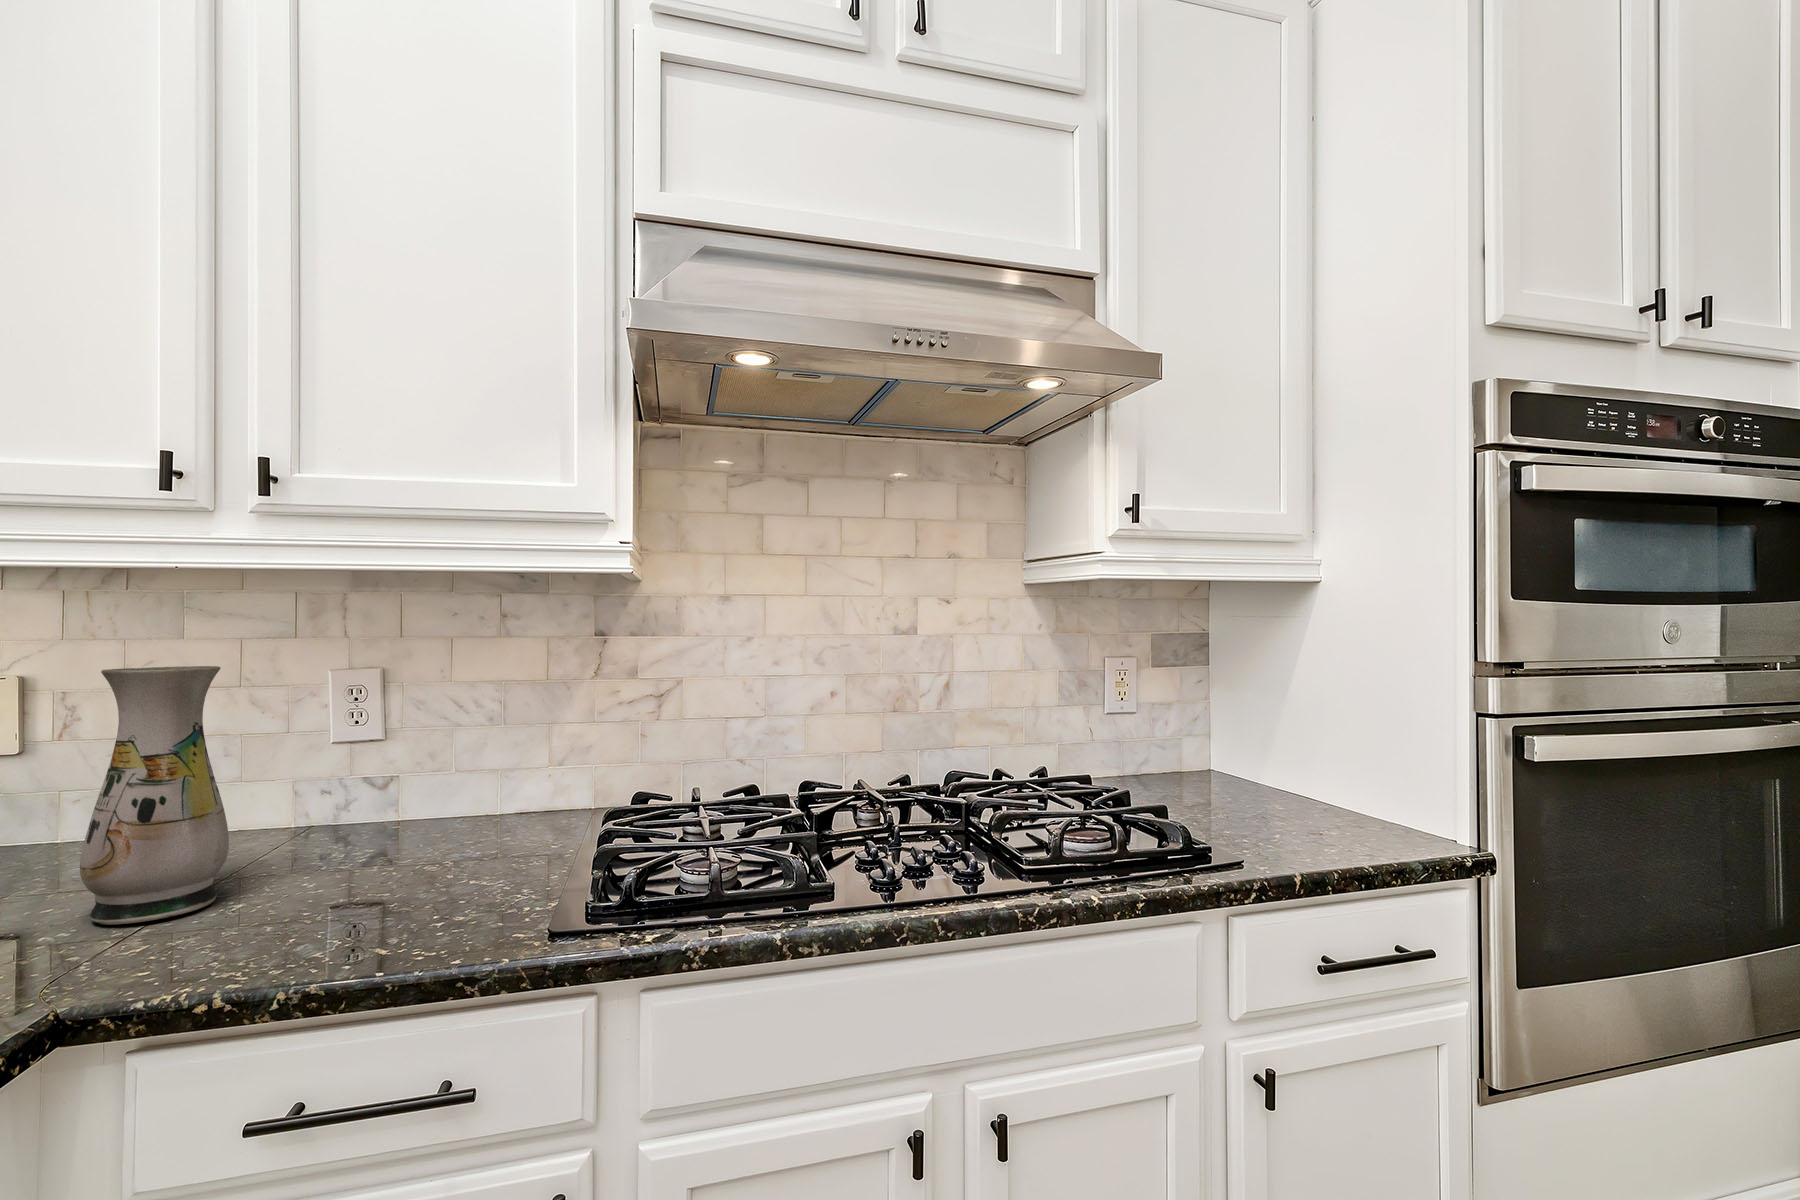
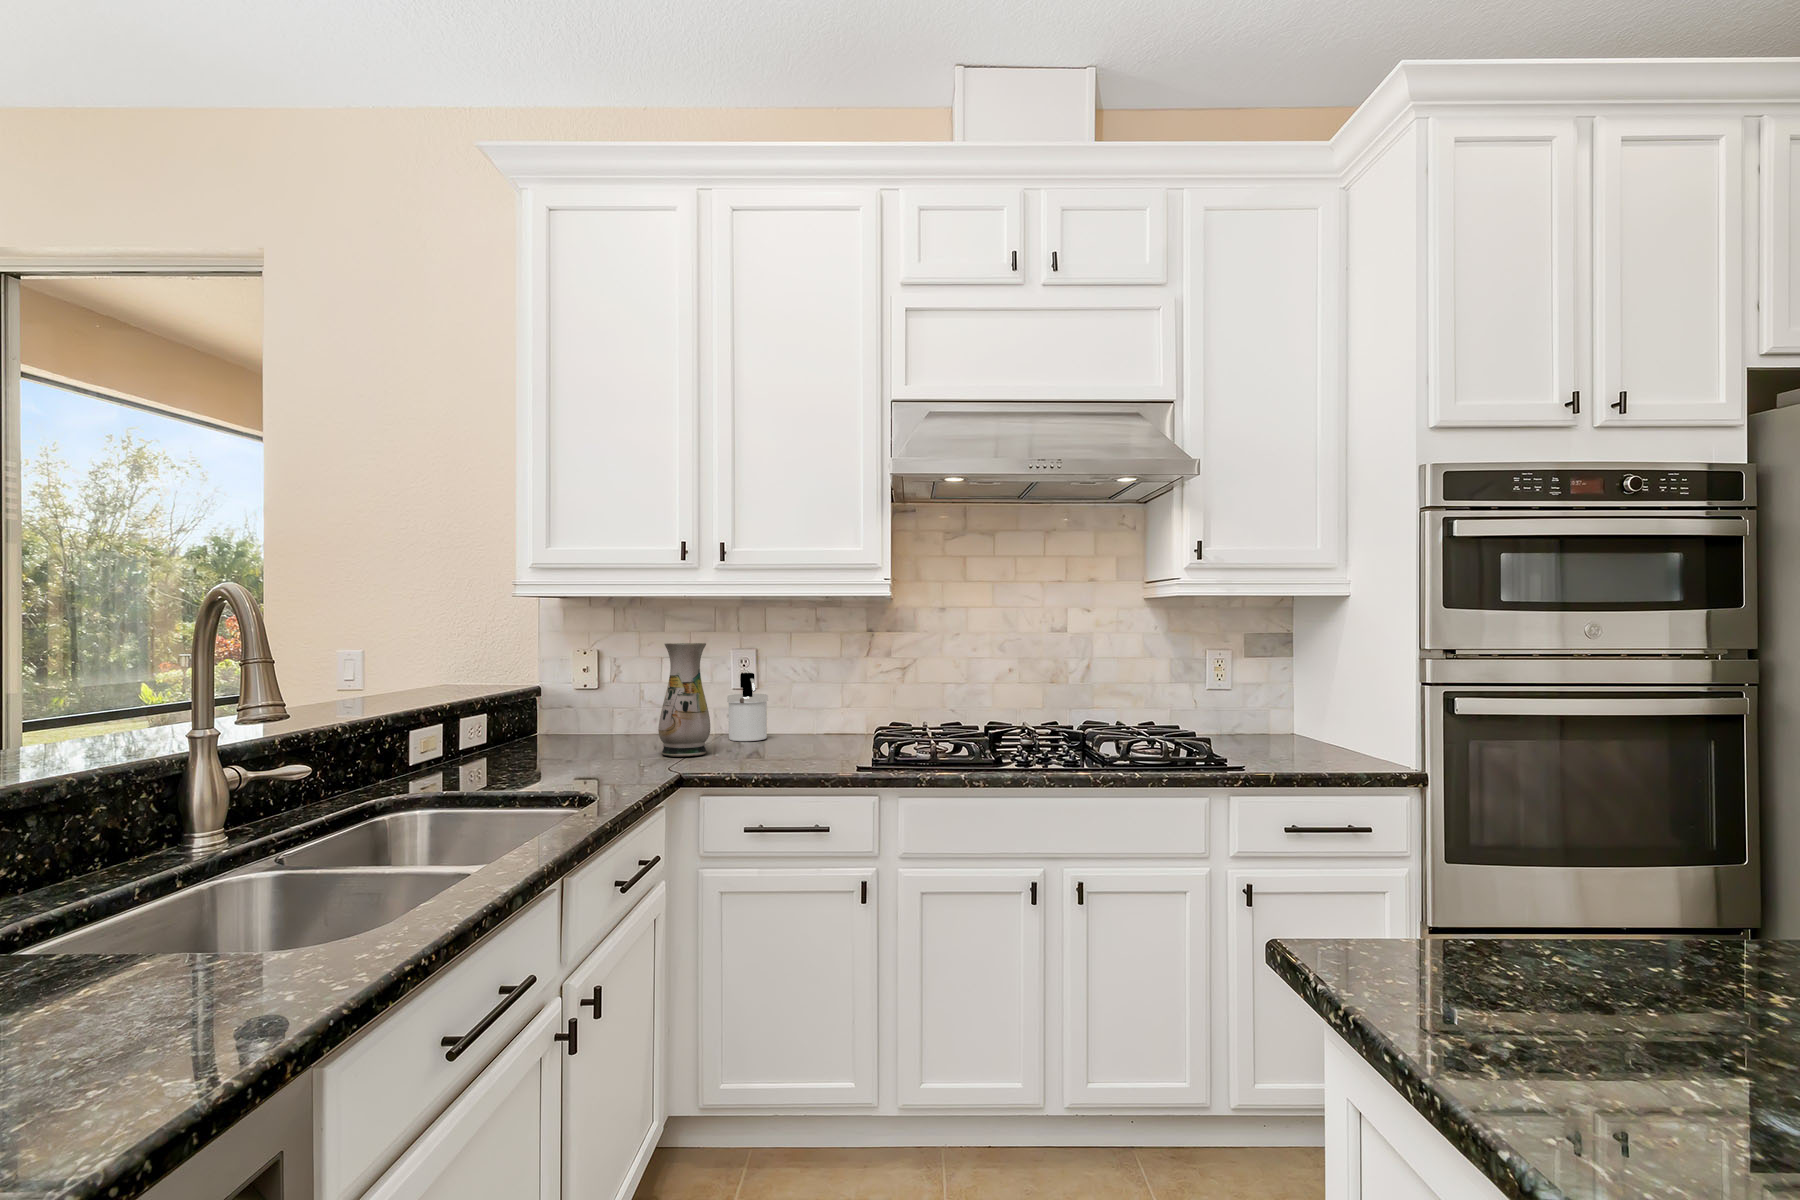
soap dispenser: none [315,714,403,844] -> present [727,673,768,741]

